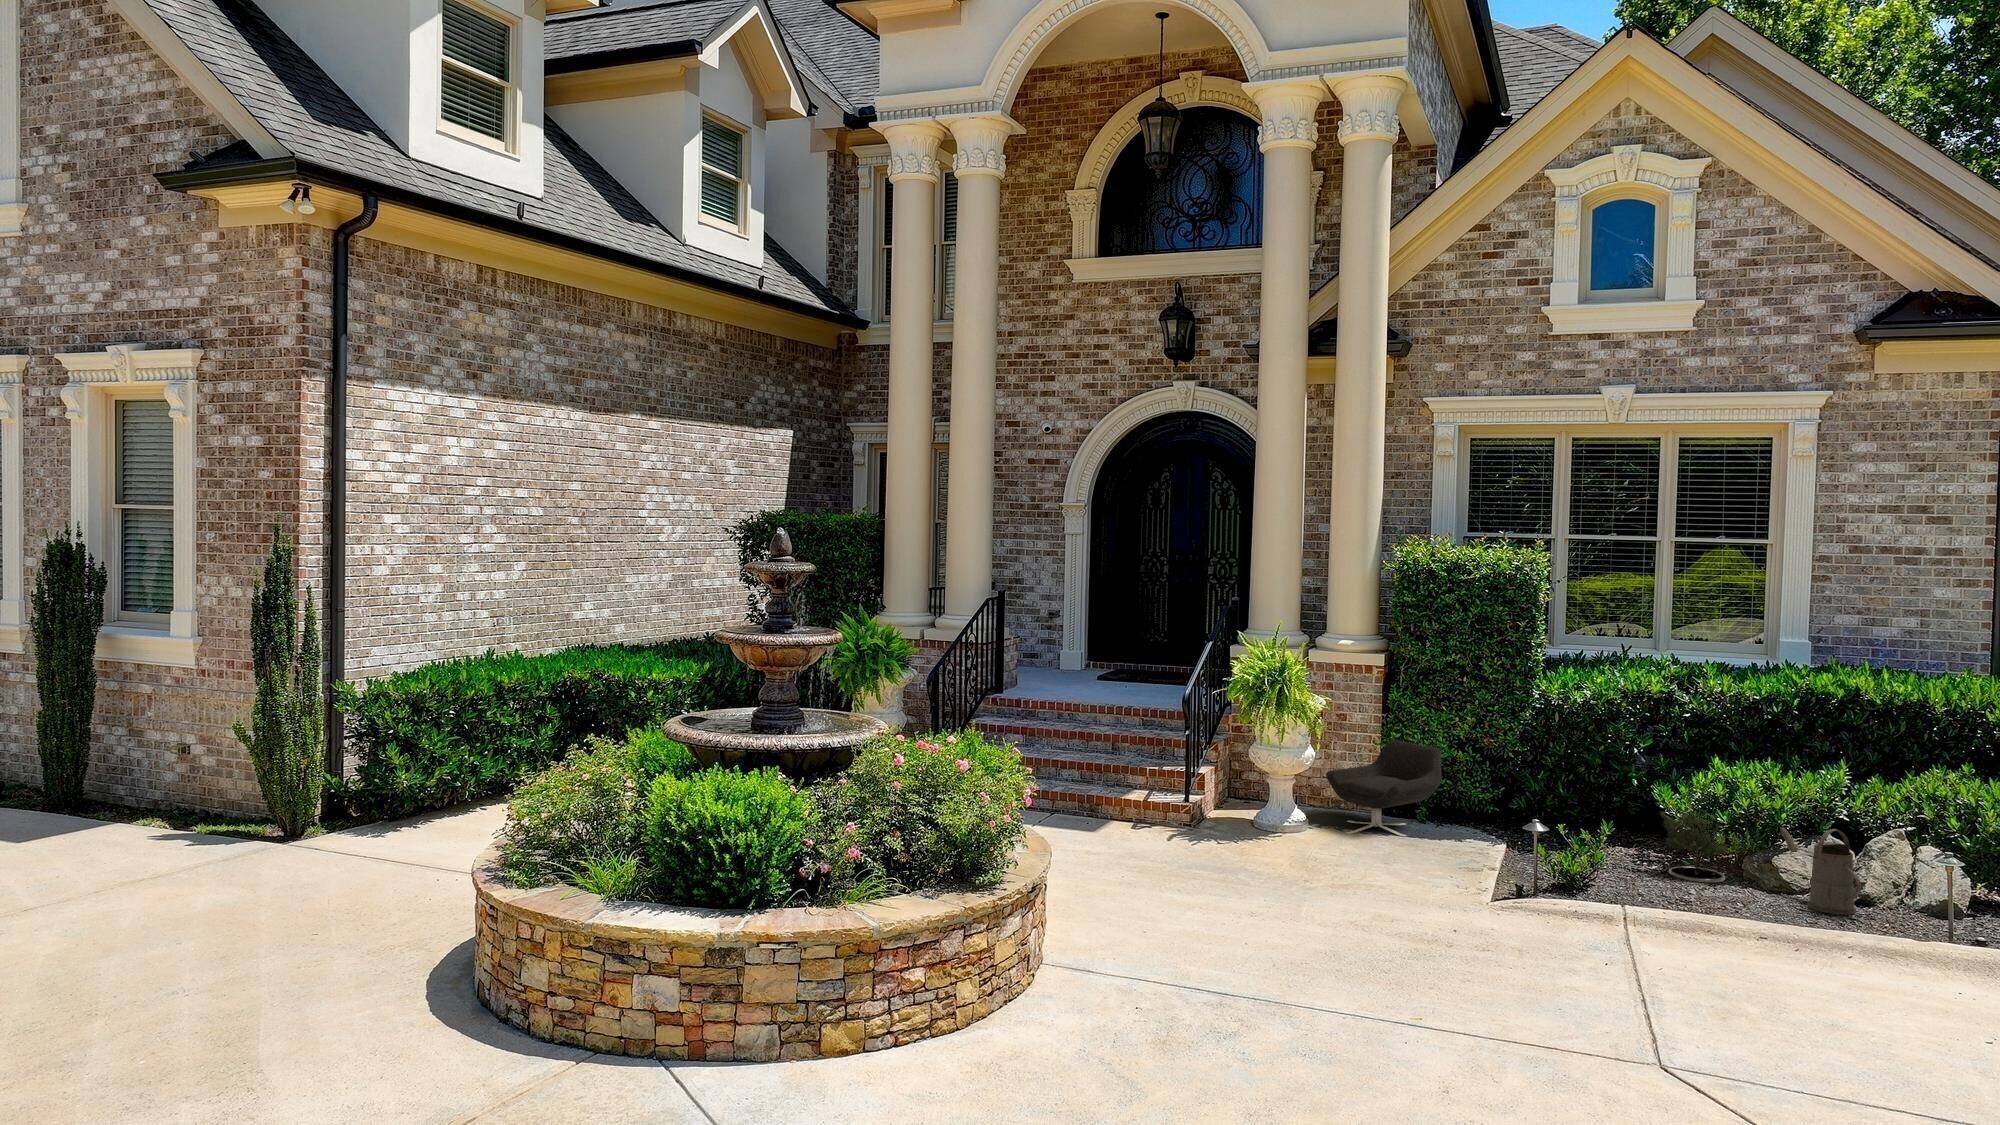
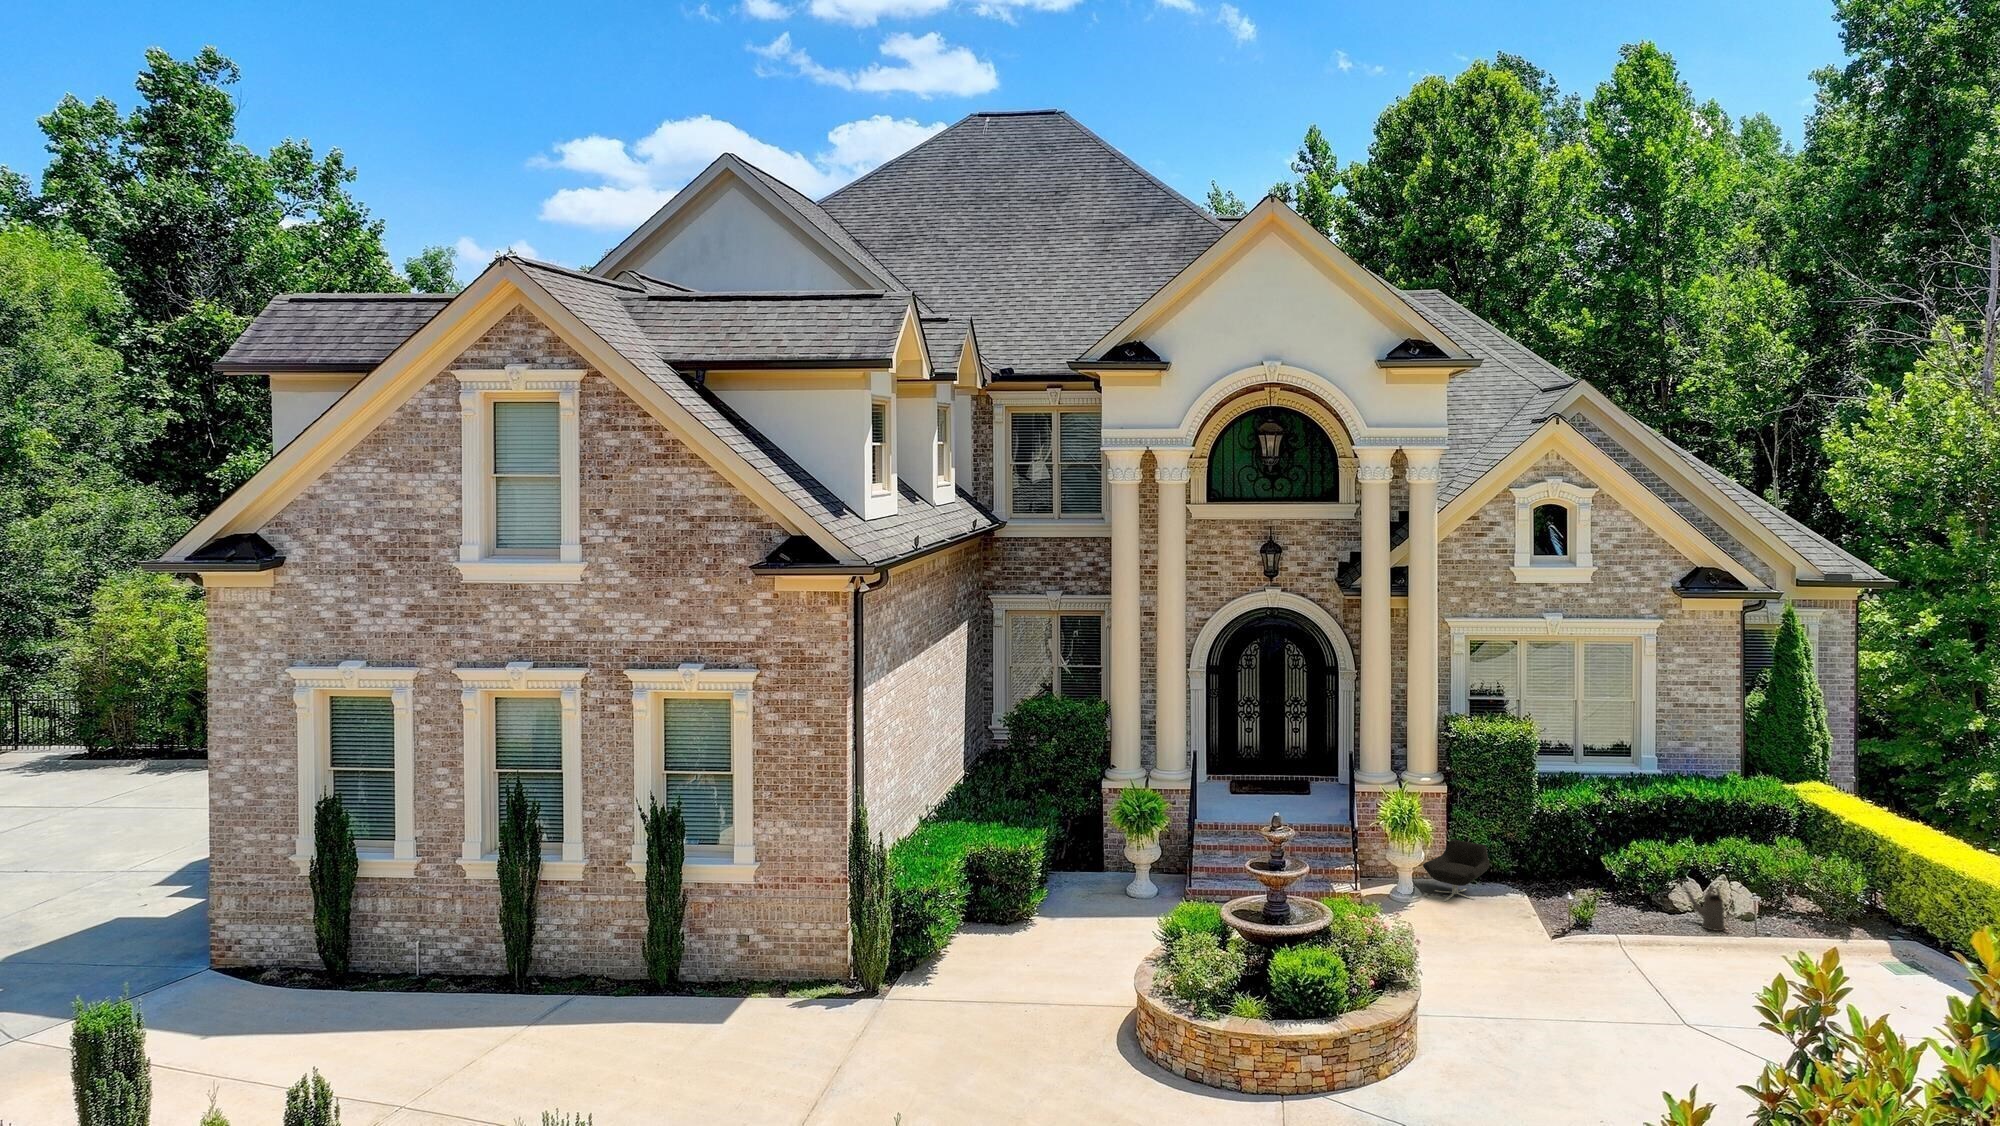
potted tree: present [1661,786,1727,883] -> none [1619,864,1657,916]

